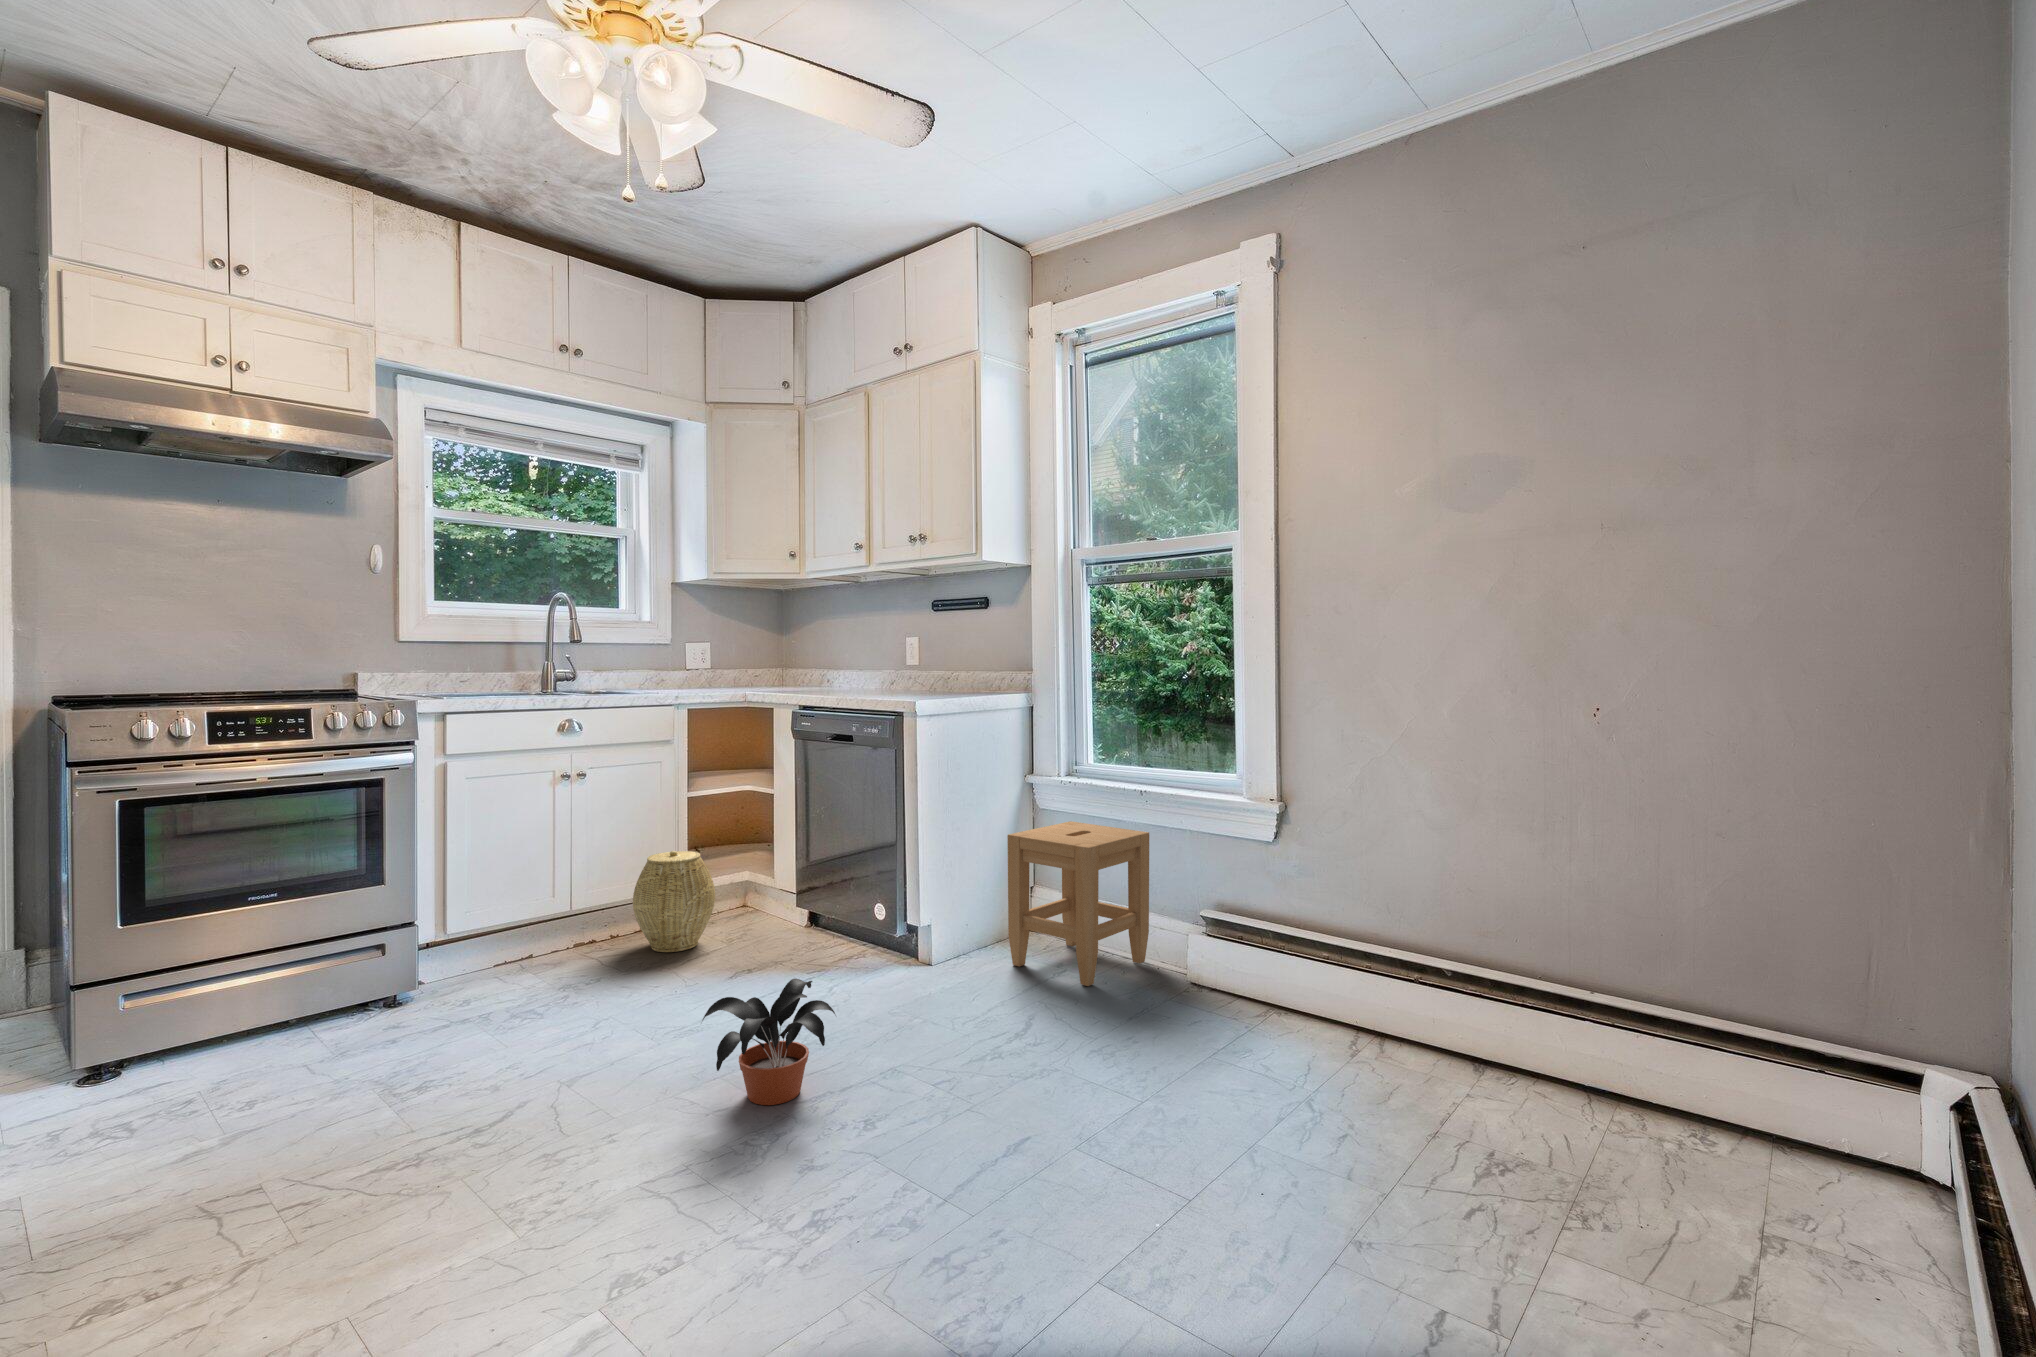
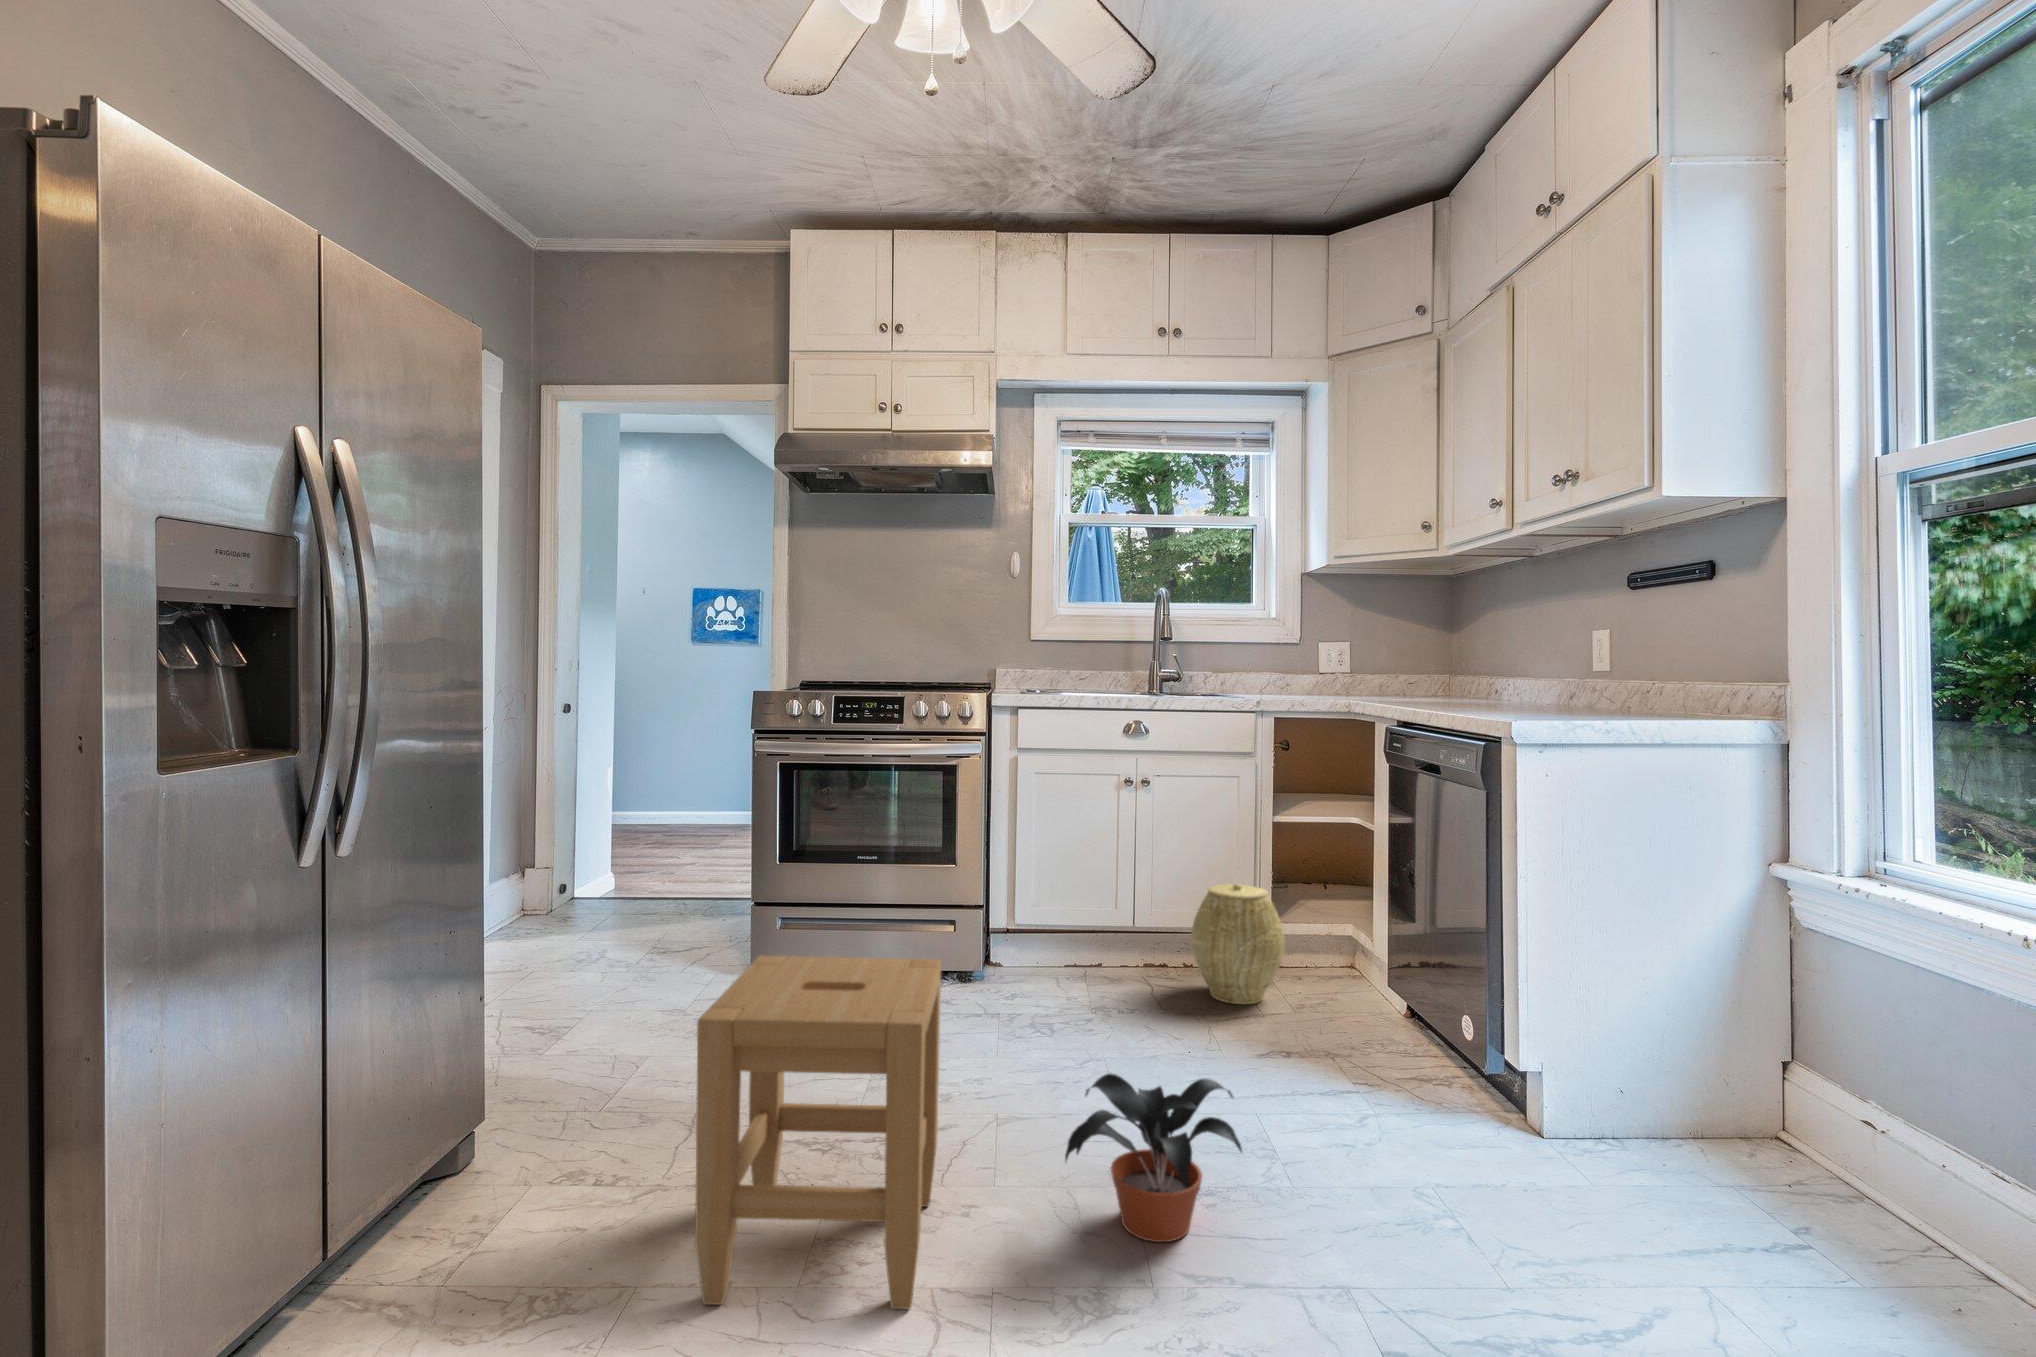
stool: present [1007,821,1149,986] -> present [695,956,941,1309]

